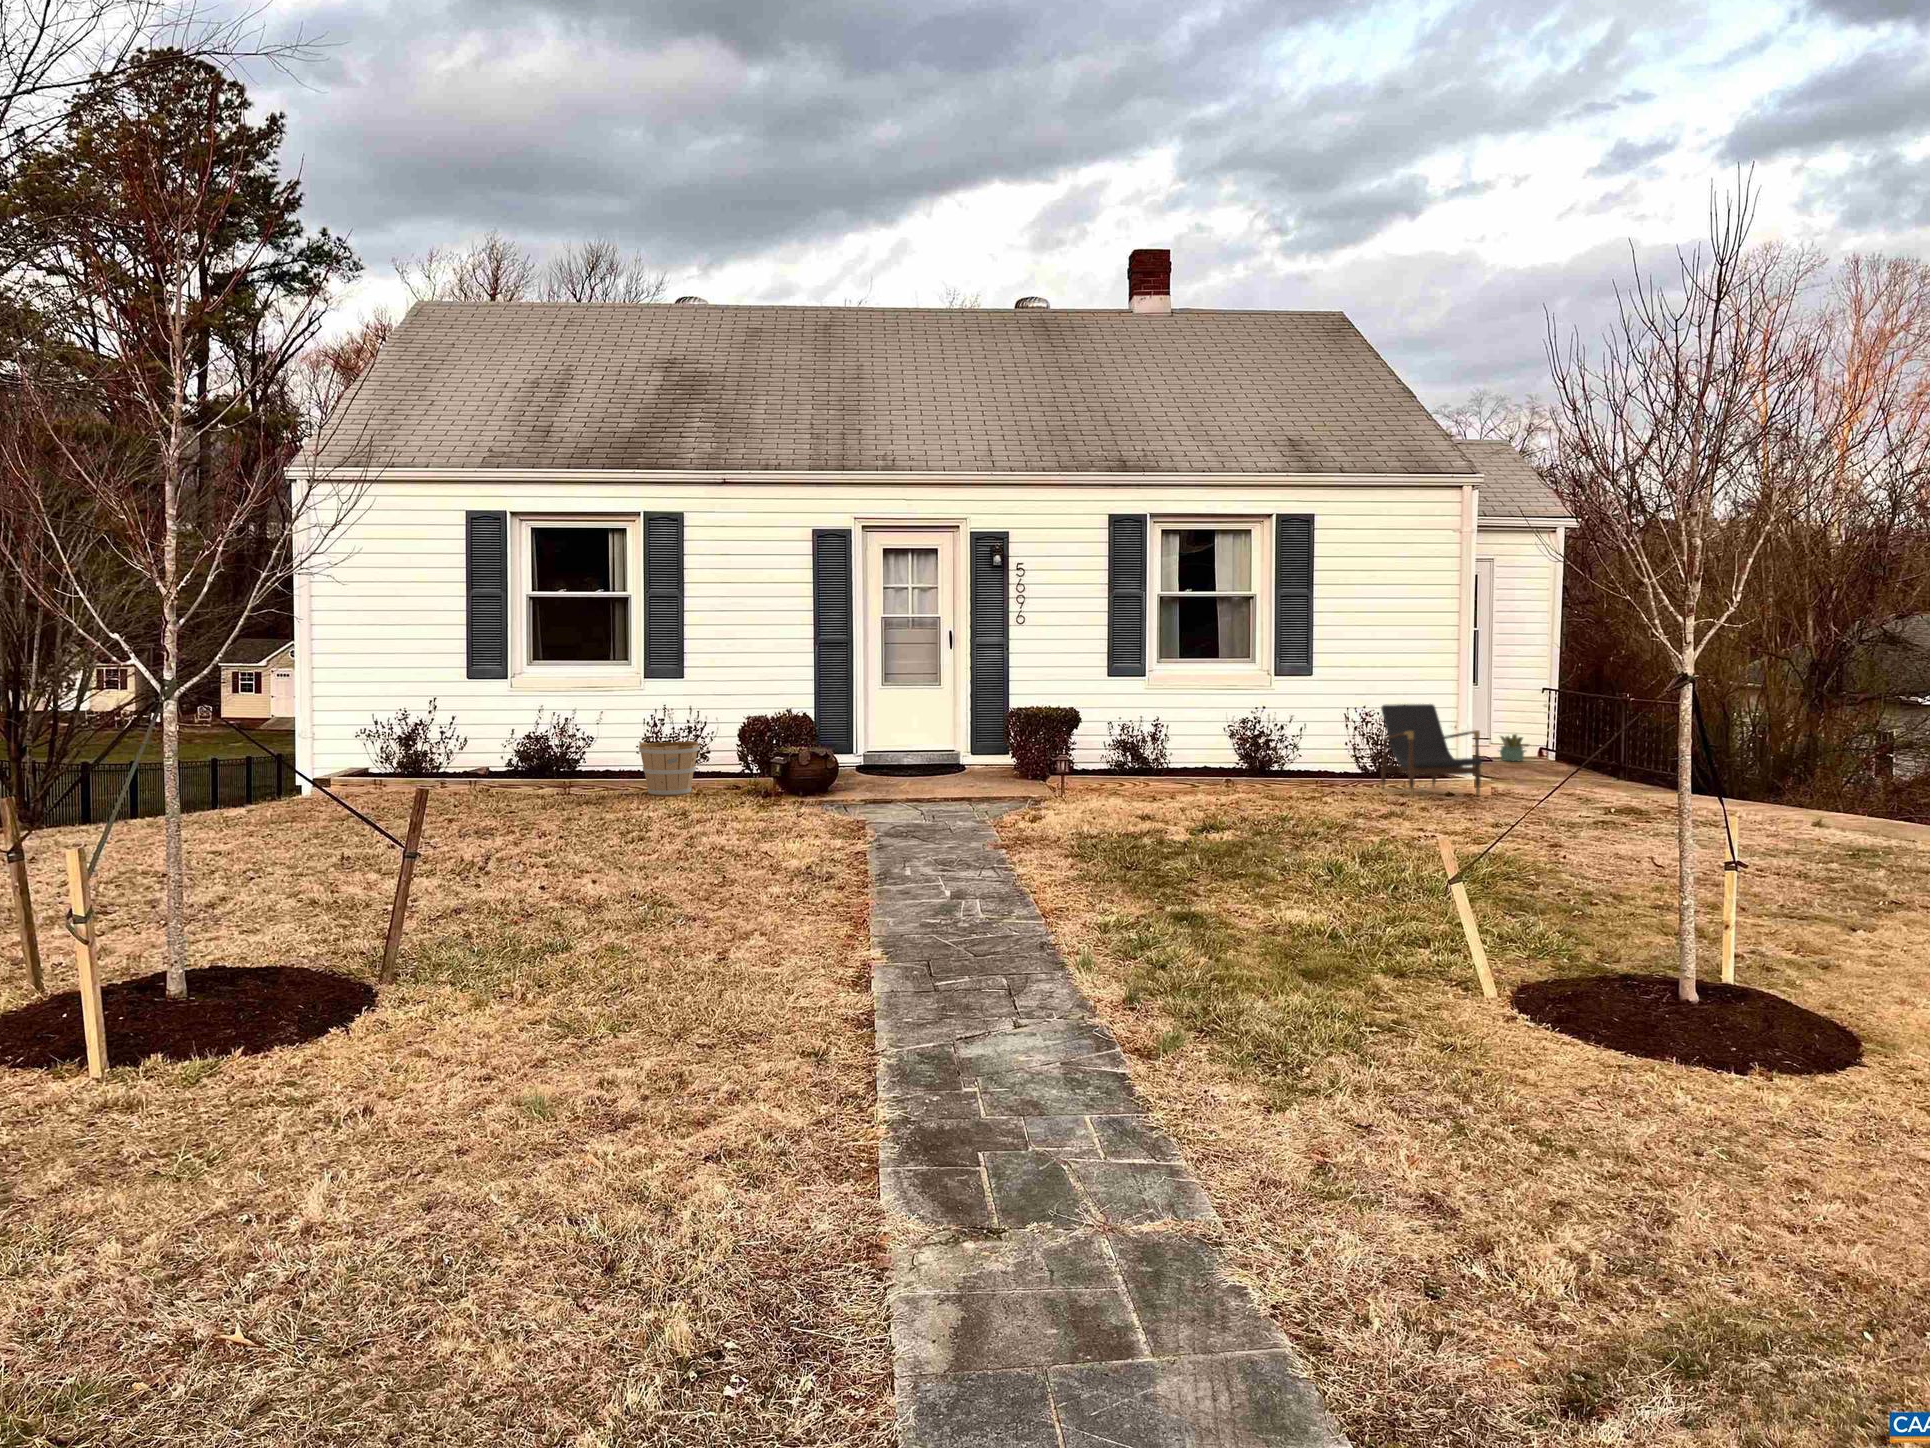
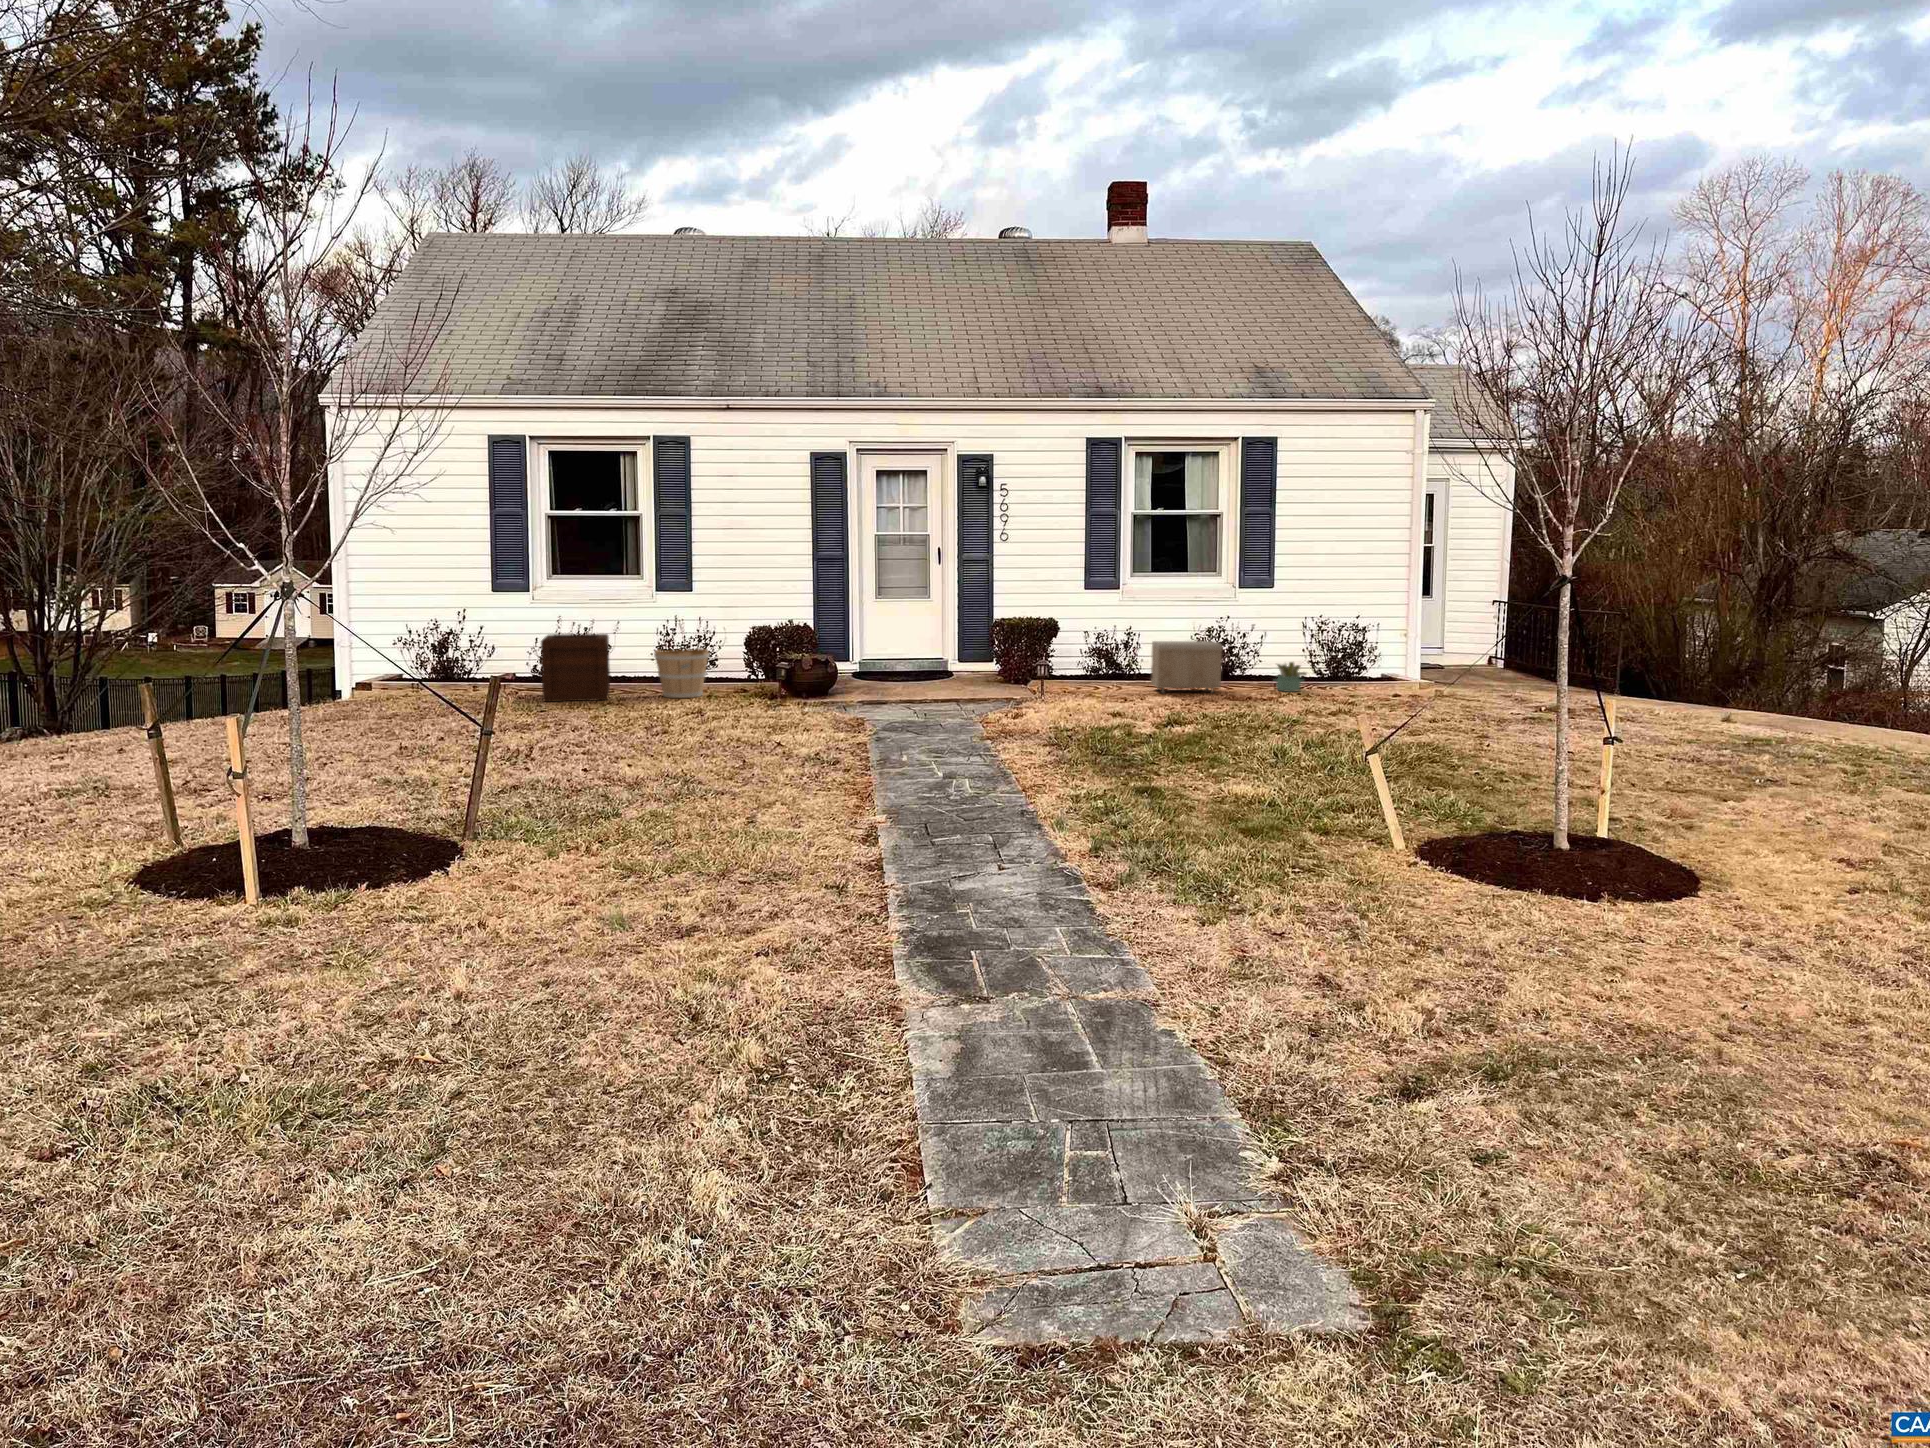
lounge chair: present [1381,704,1482,798] -> none [1335,614,1426,699]
wooden crate: none [515,725,591,800] -> present [541,634,610,702]
storage bench: none [1179,733,1258,790] -> present [1151,641,1222,692]
decorative plant: present [1499,734,1529,761] -> present [1276,662,1306,692]

